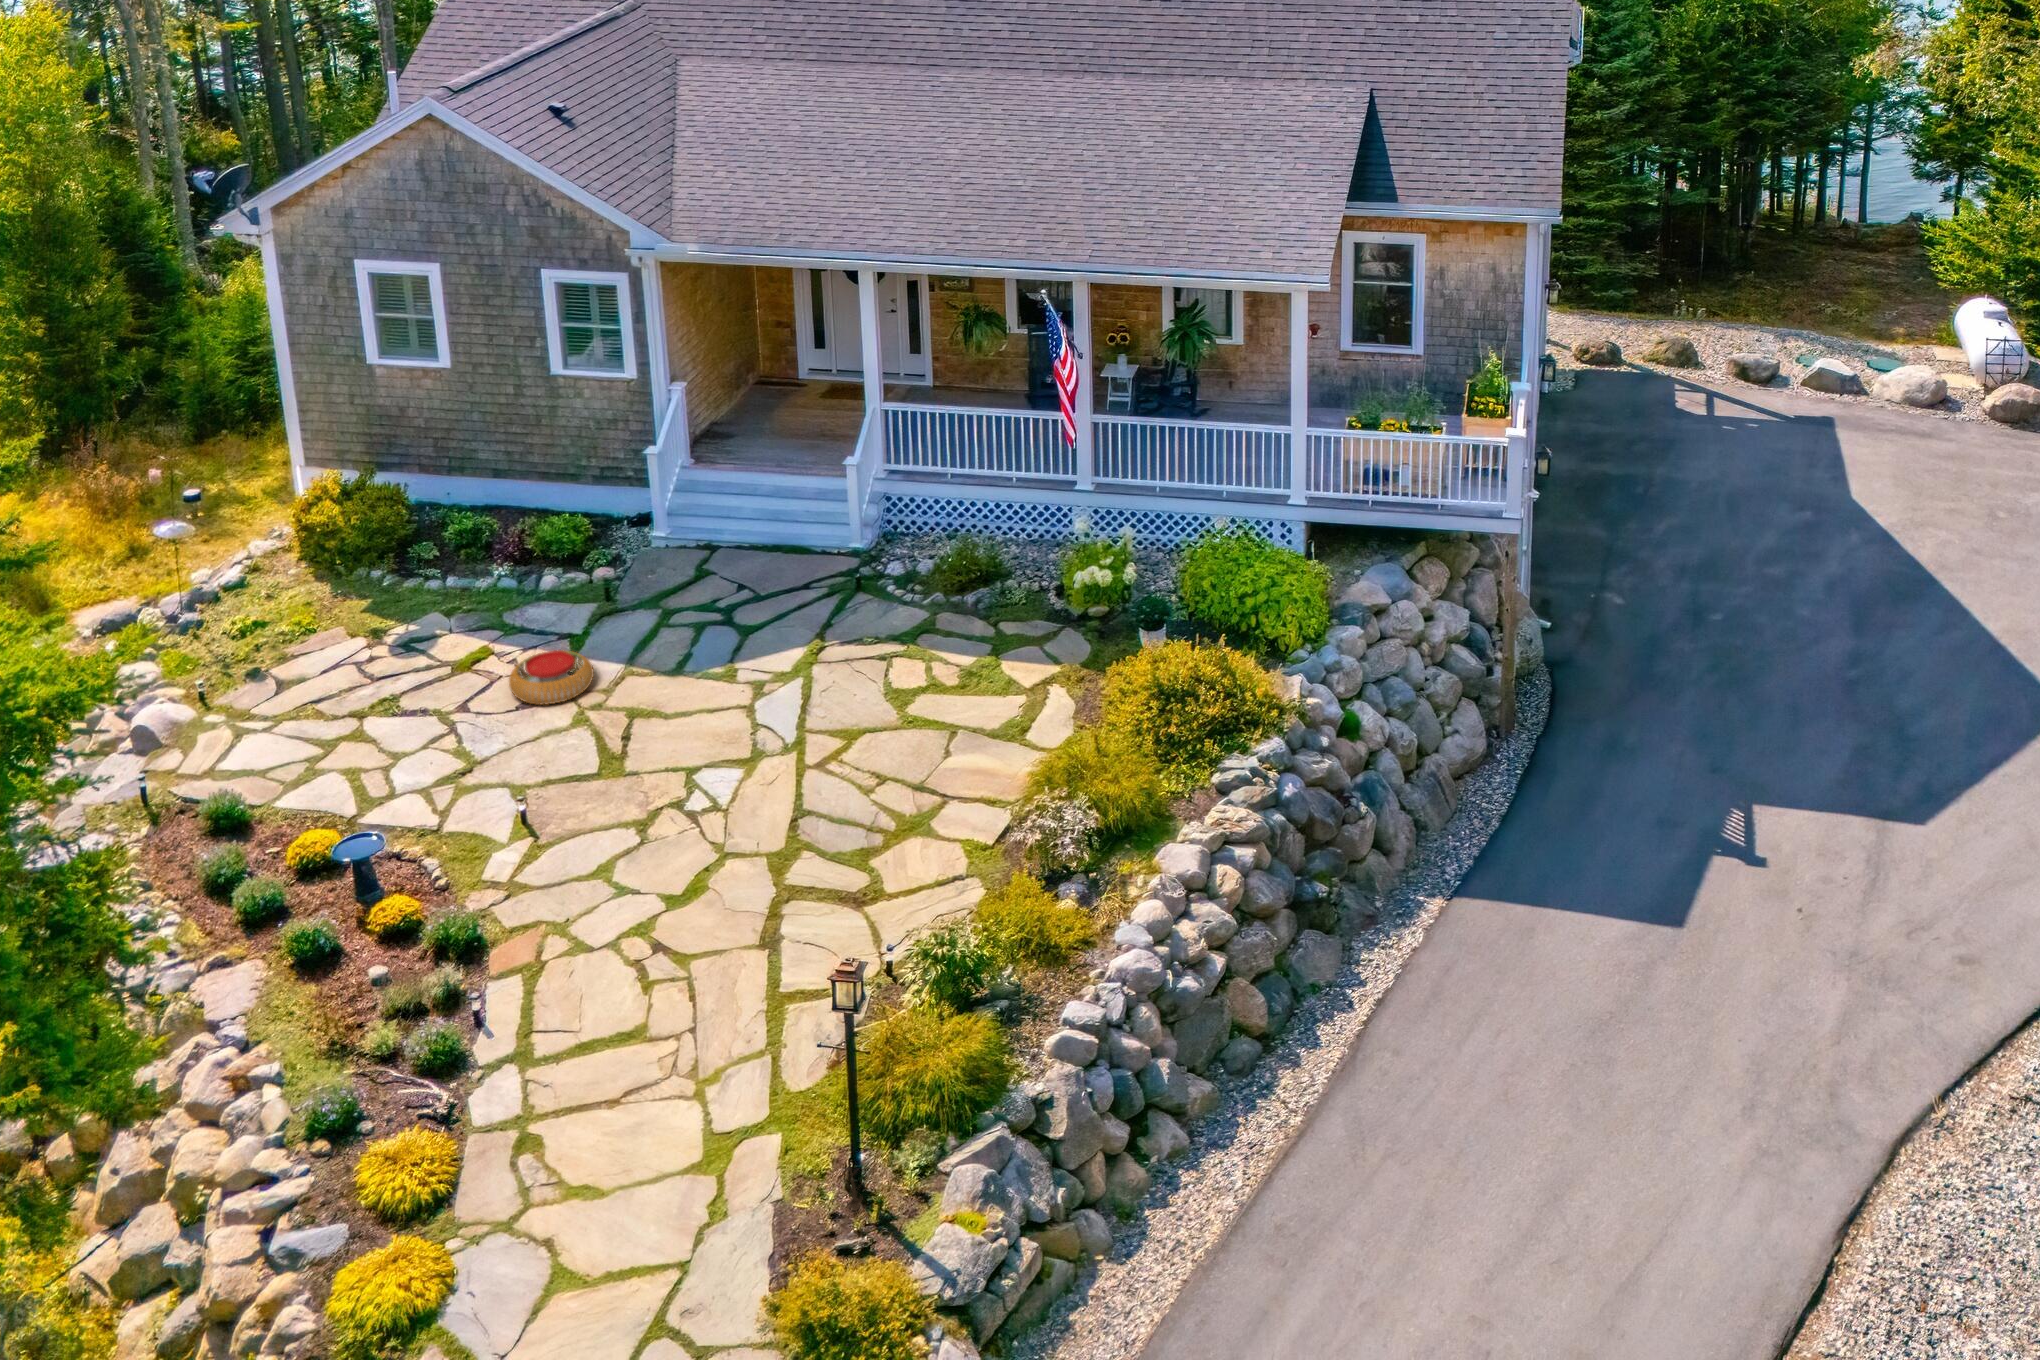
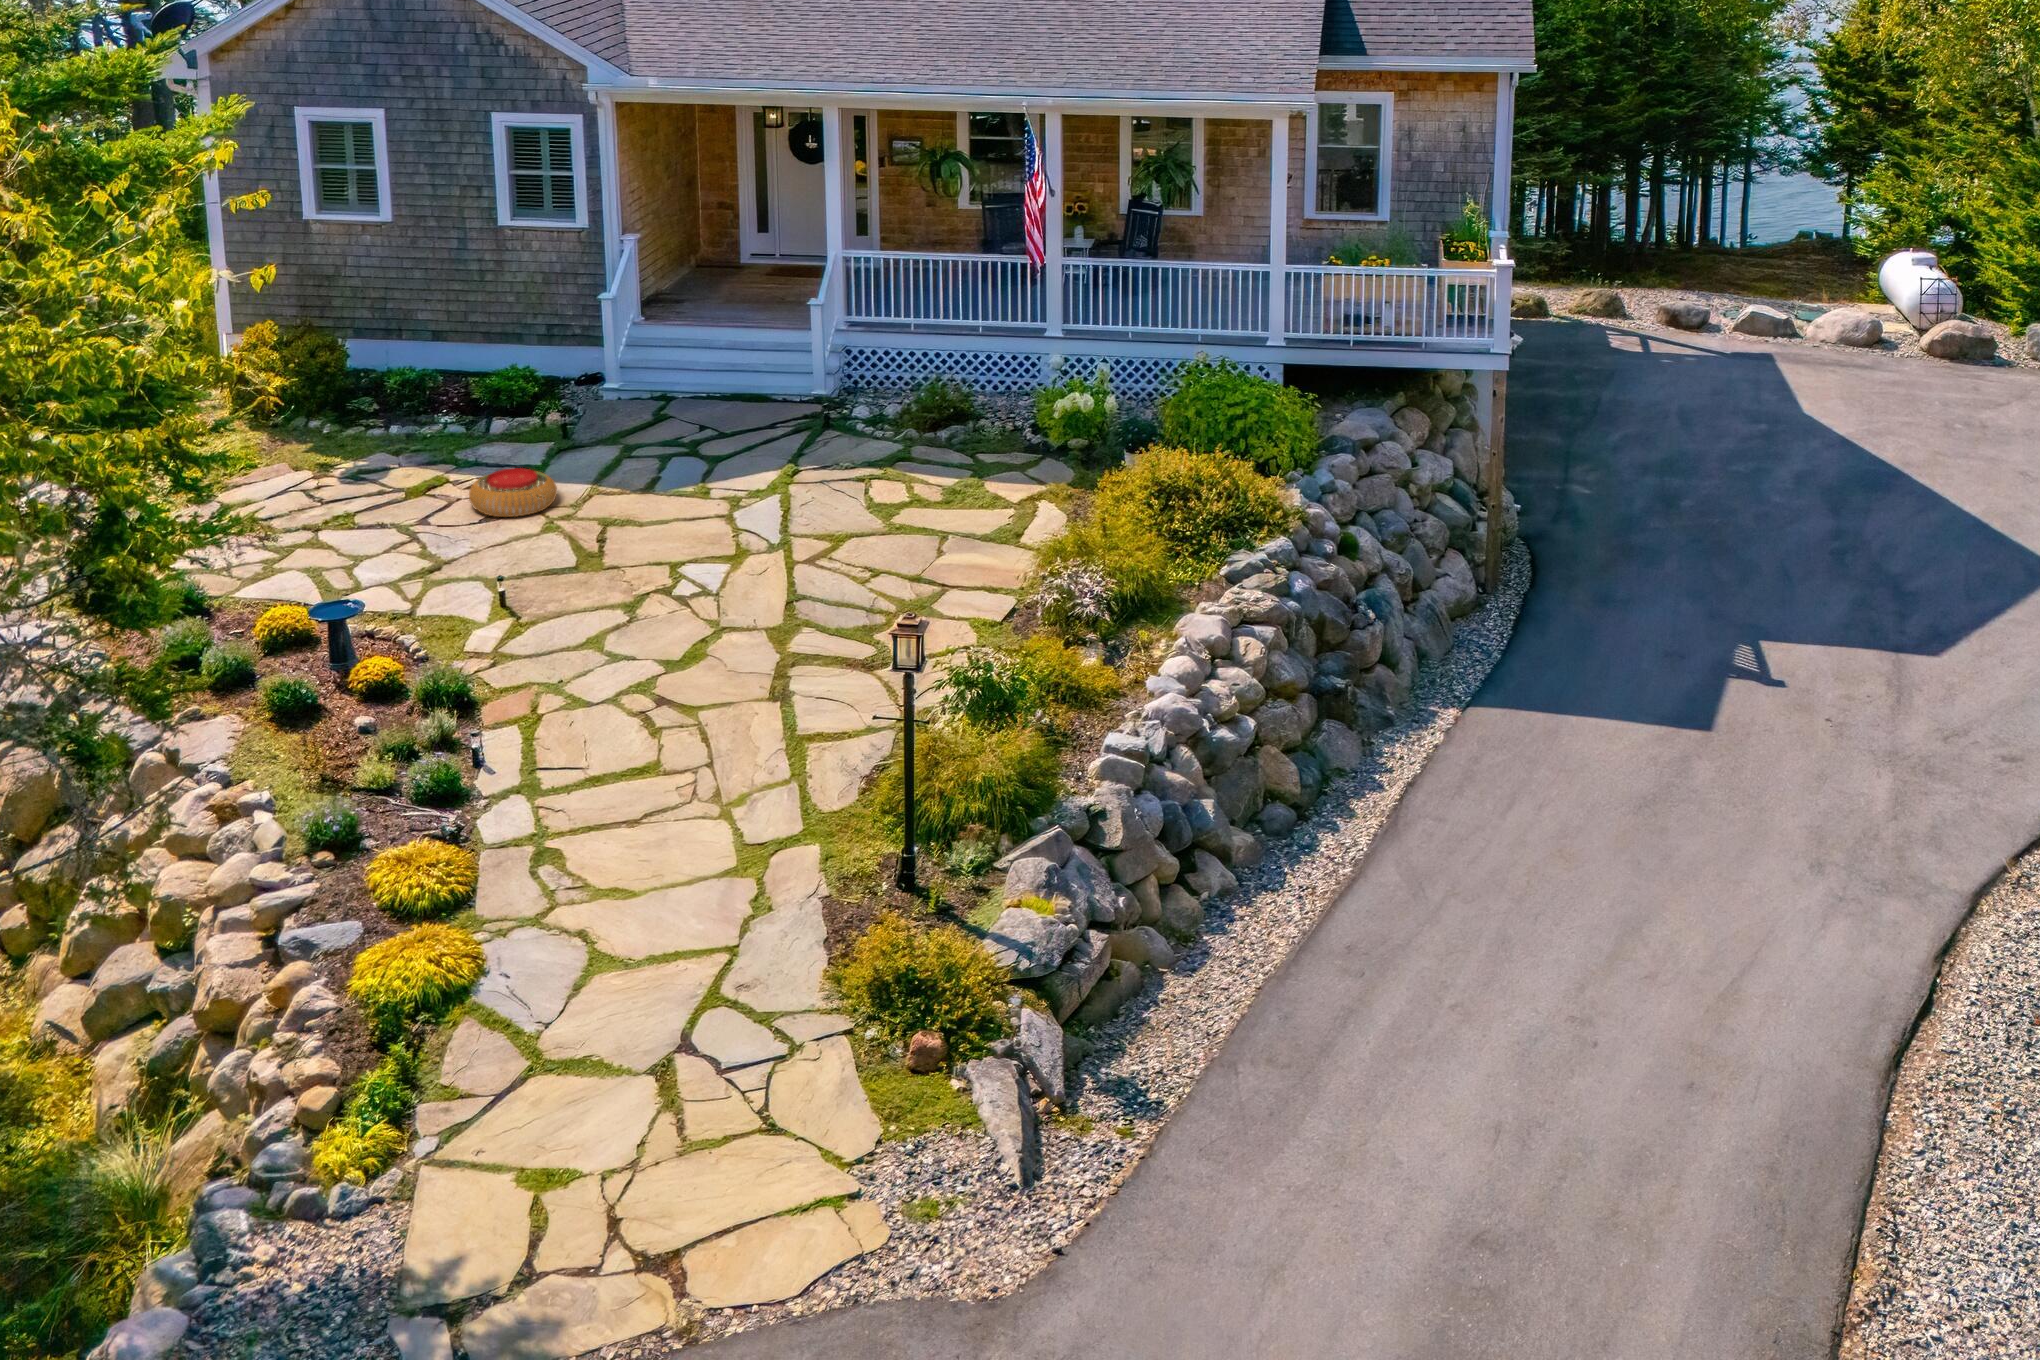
decorative plant: present [833,1166,867,1211] -> none [884,853,929,910]

